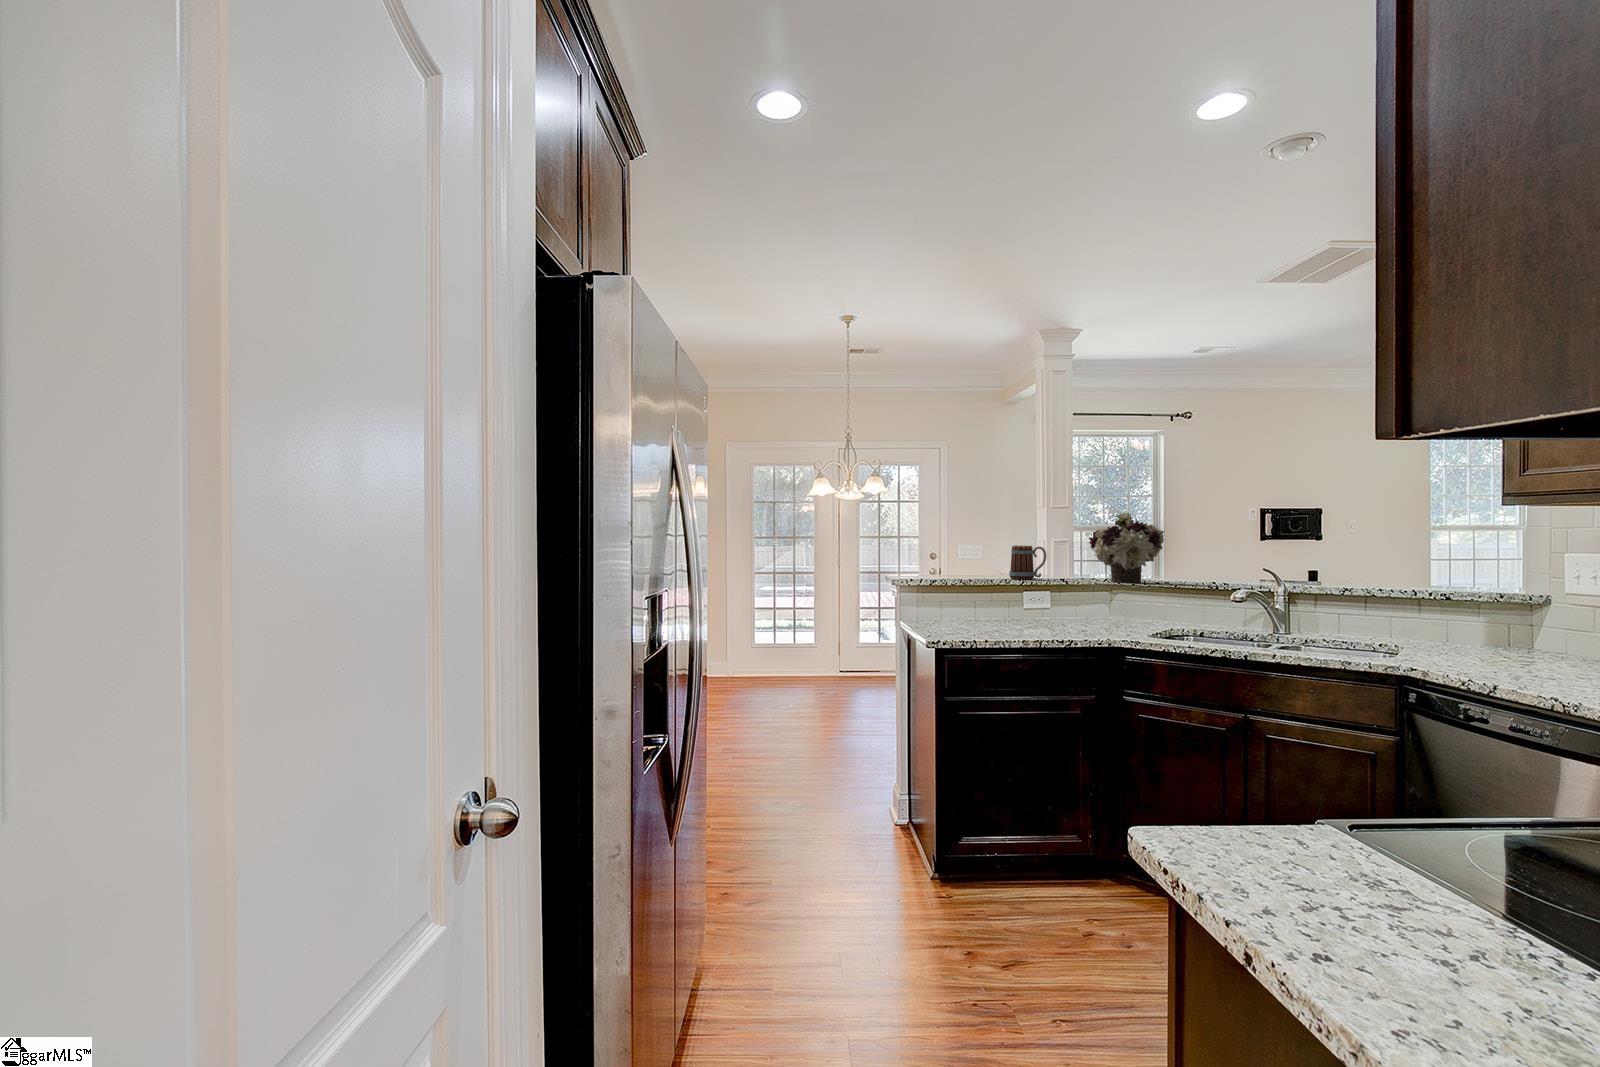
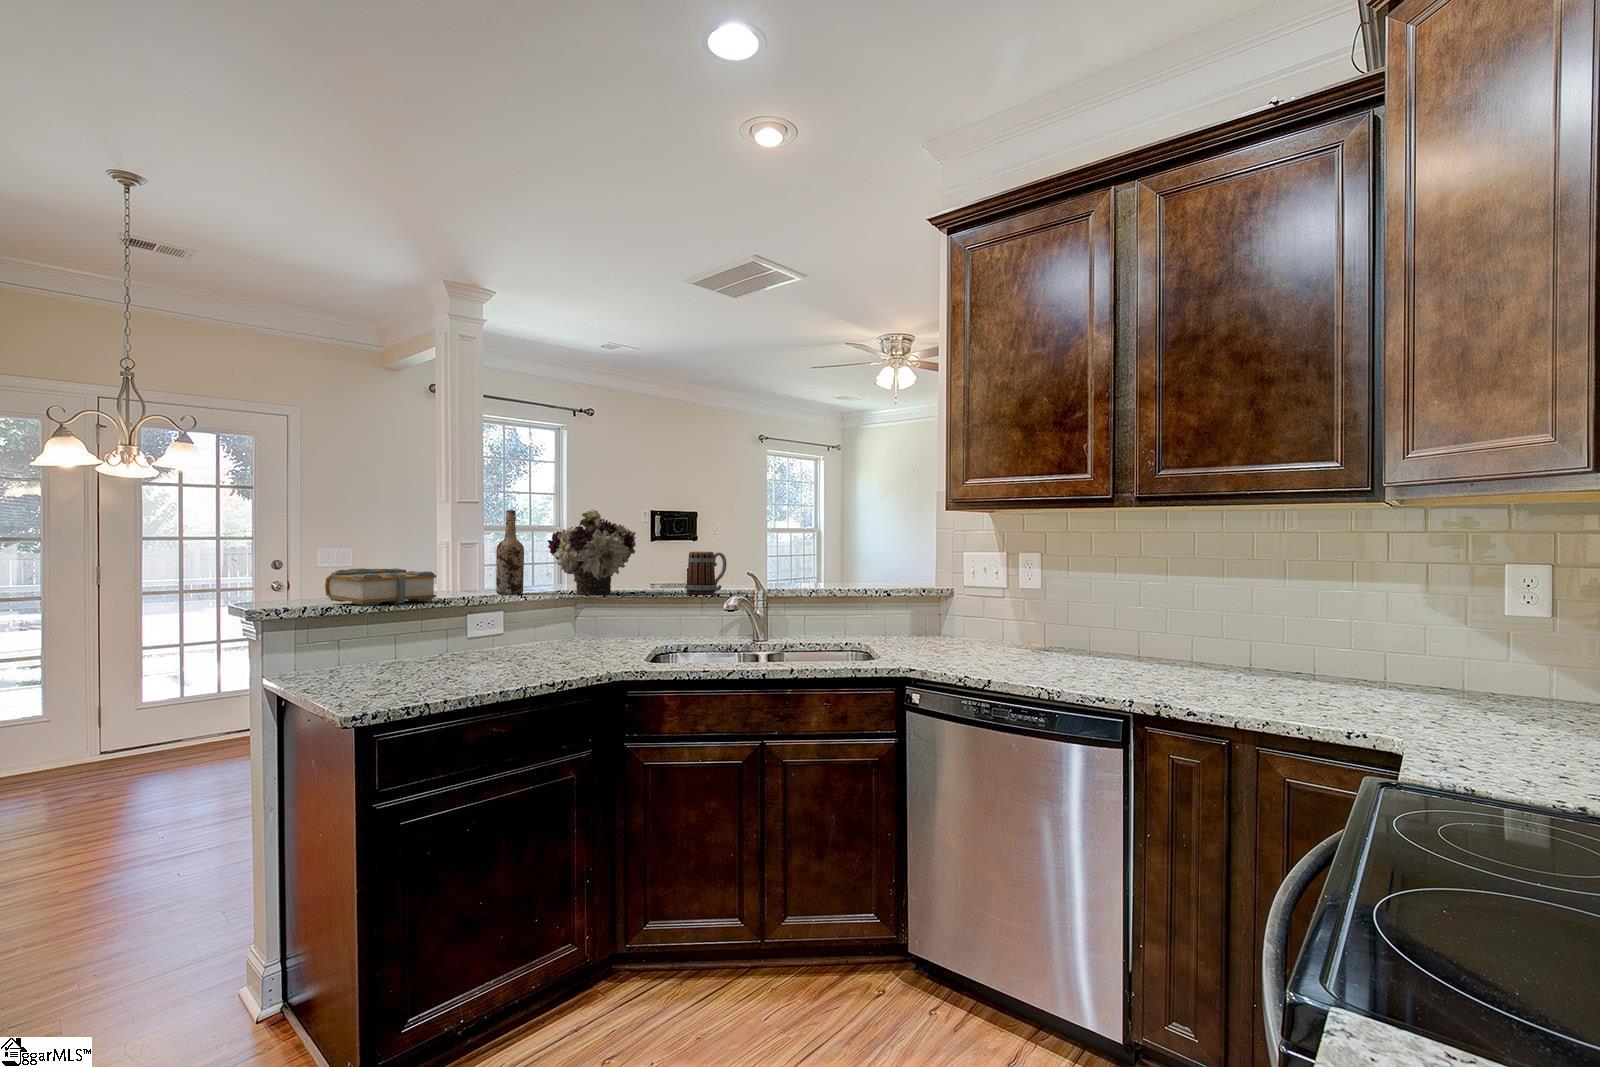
wine bottle: none [1052,514,1073,579] -> present [496,510,524,594]
mug: present [1009,546,1046,580] -> present [686,552,727,595]
book: none [933,555,999,580] -> present [325,568,437,606]

